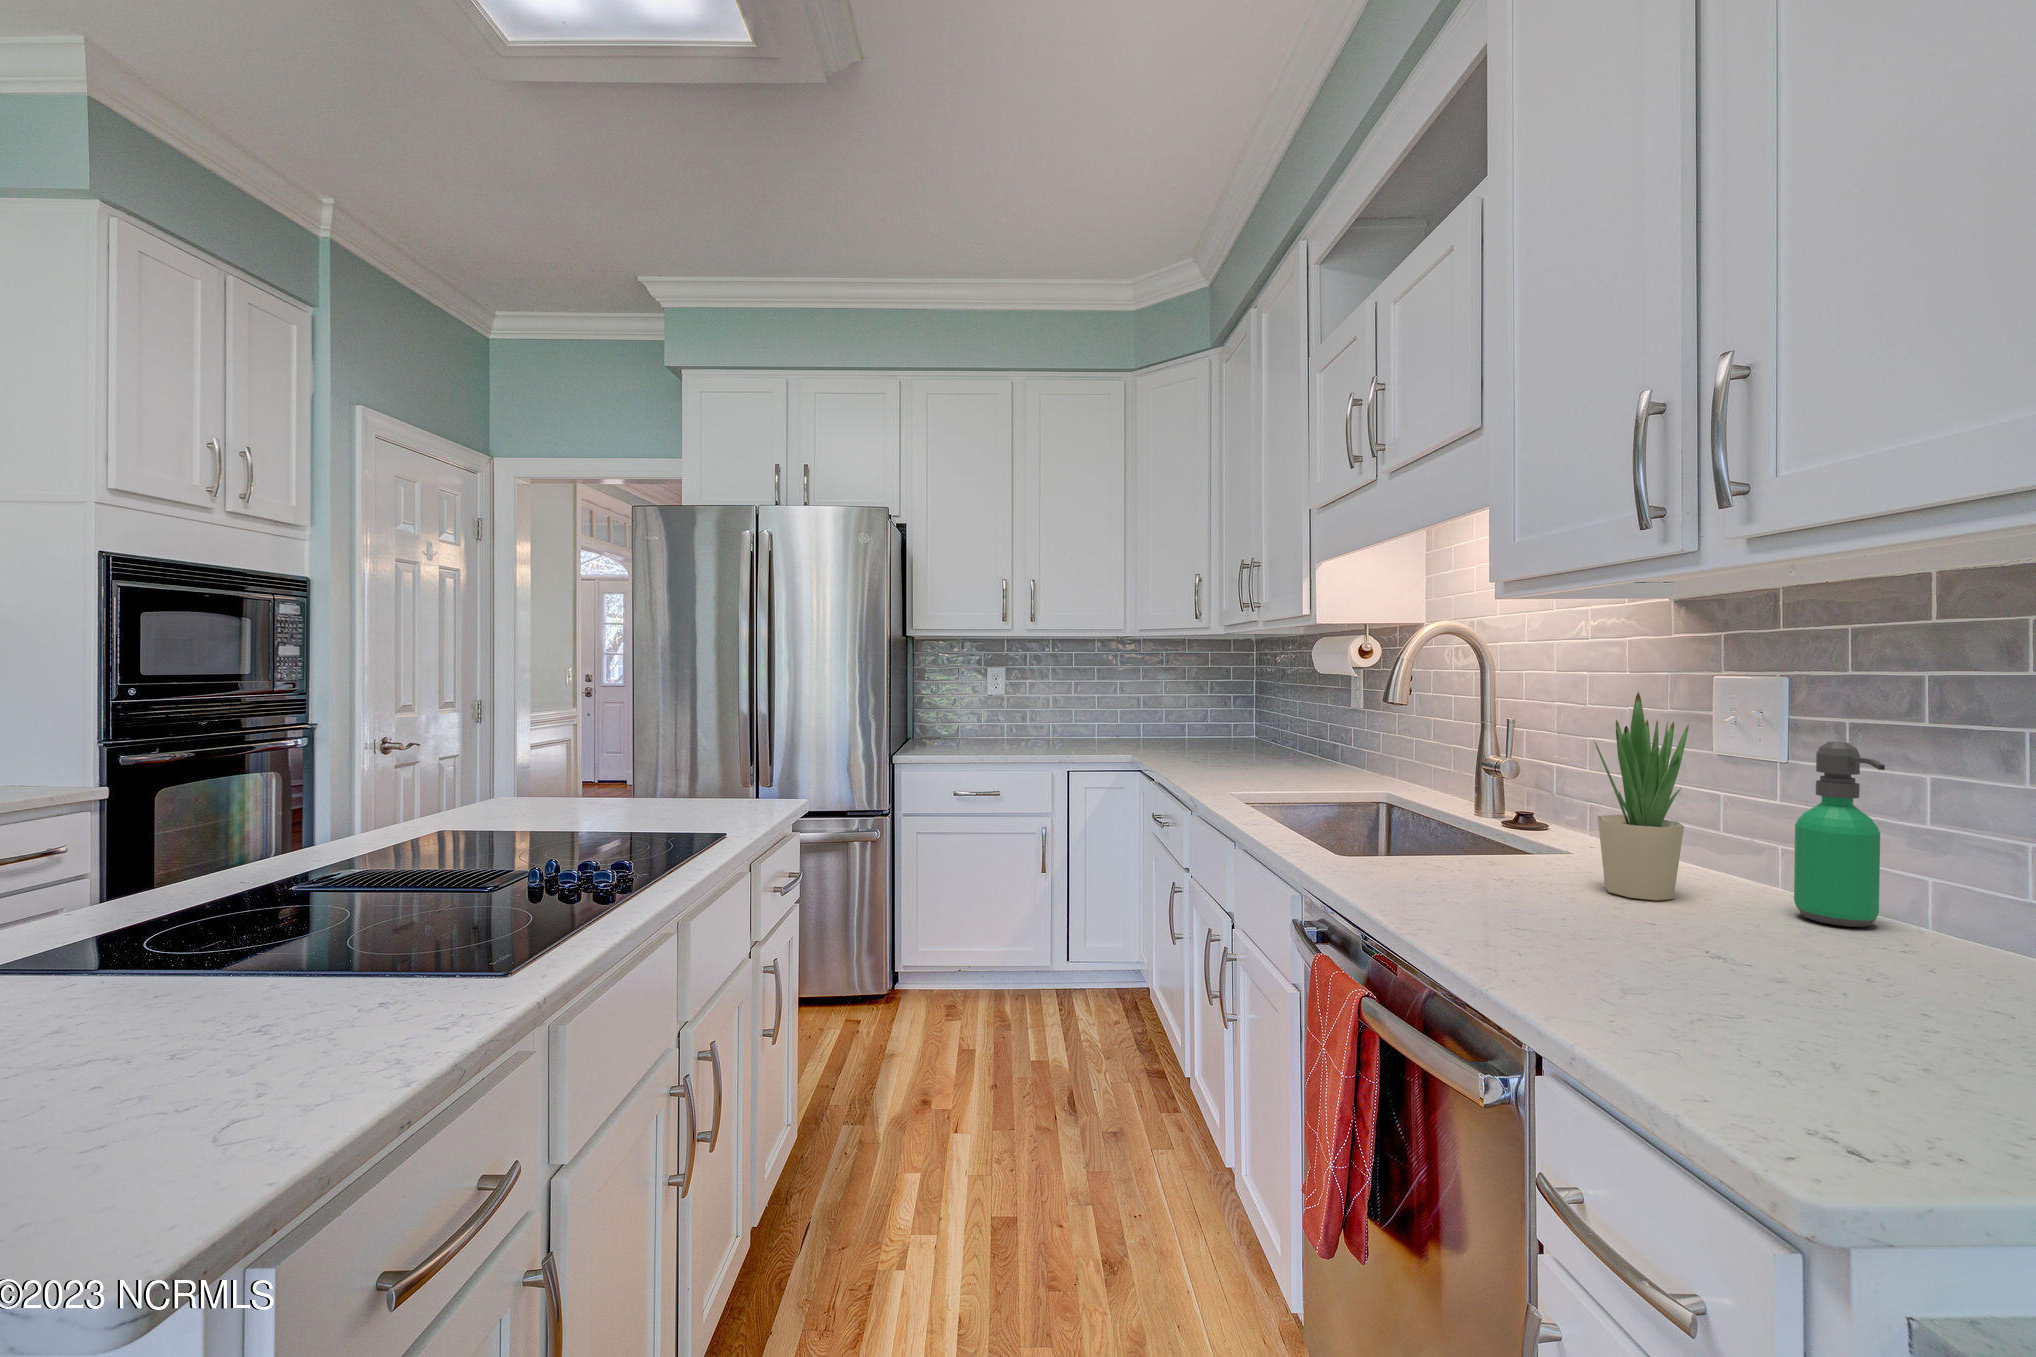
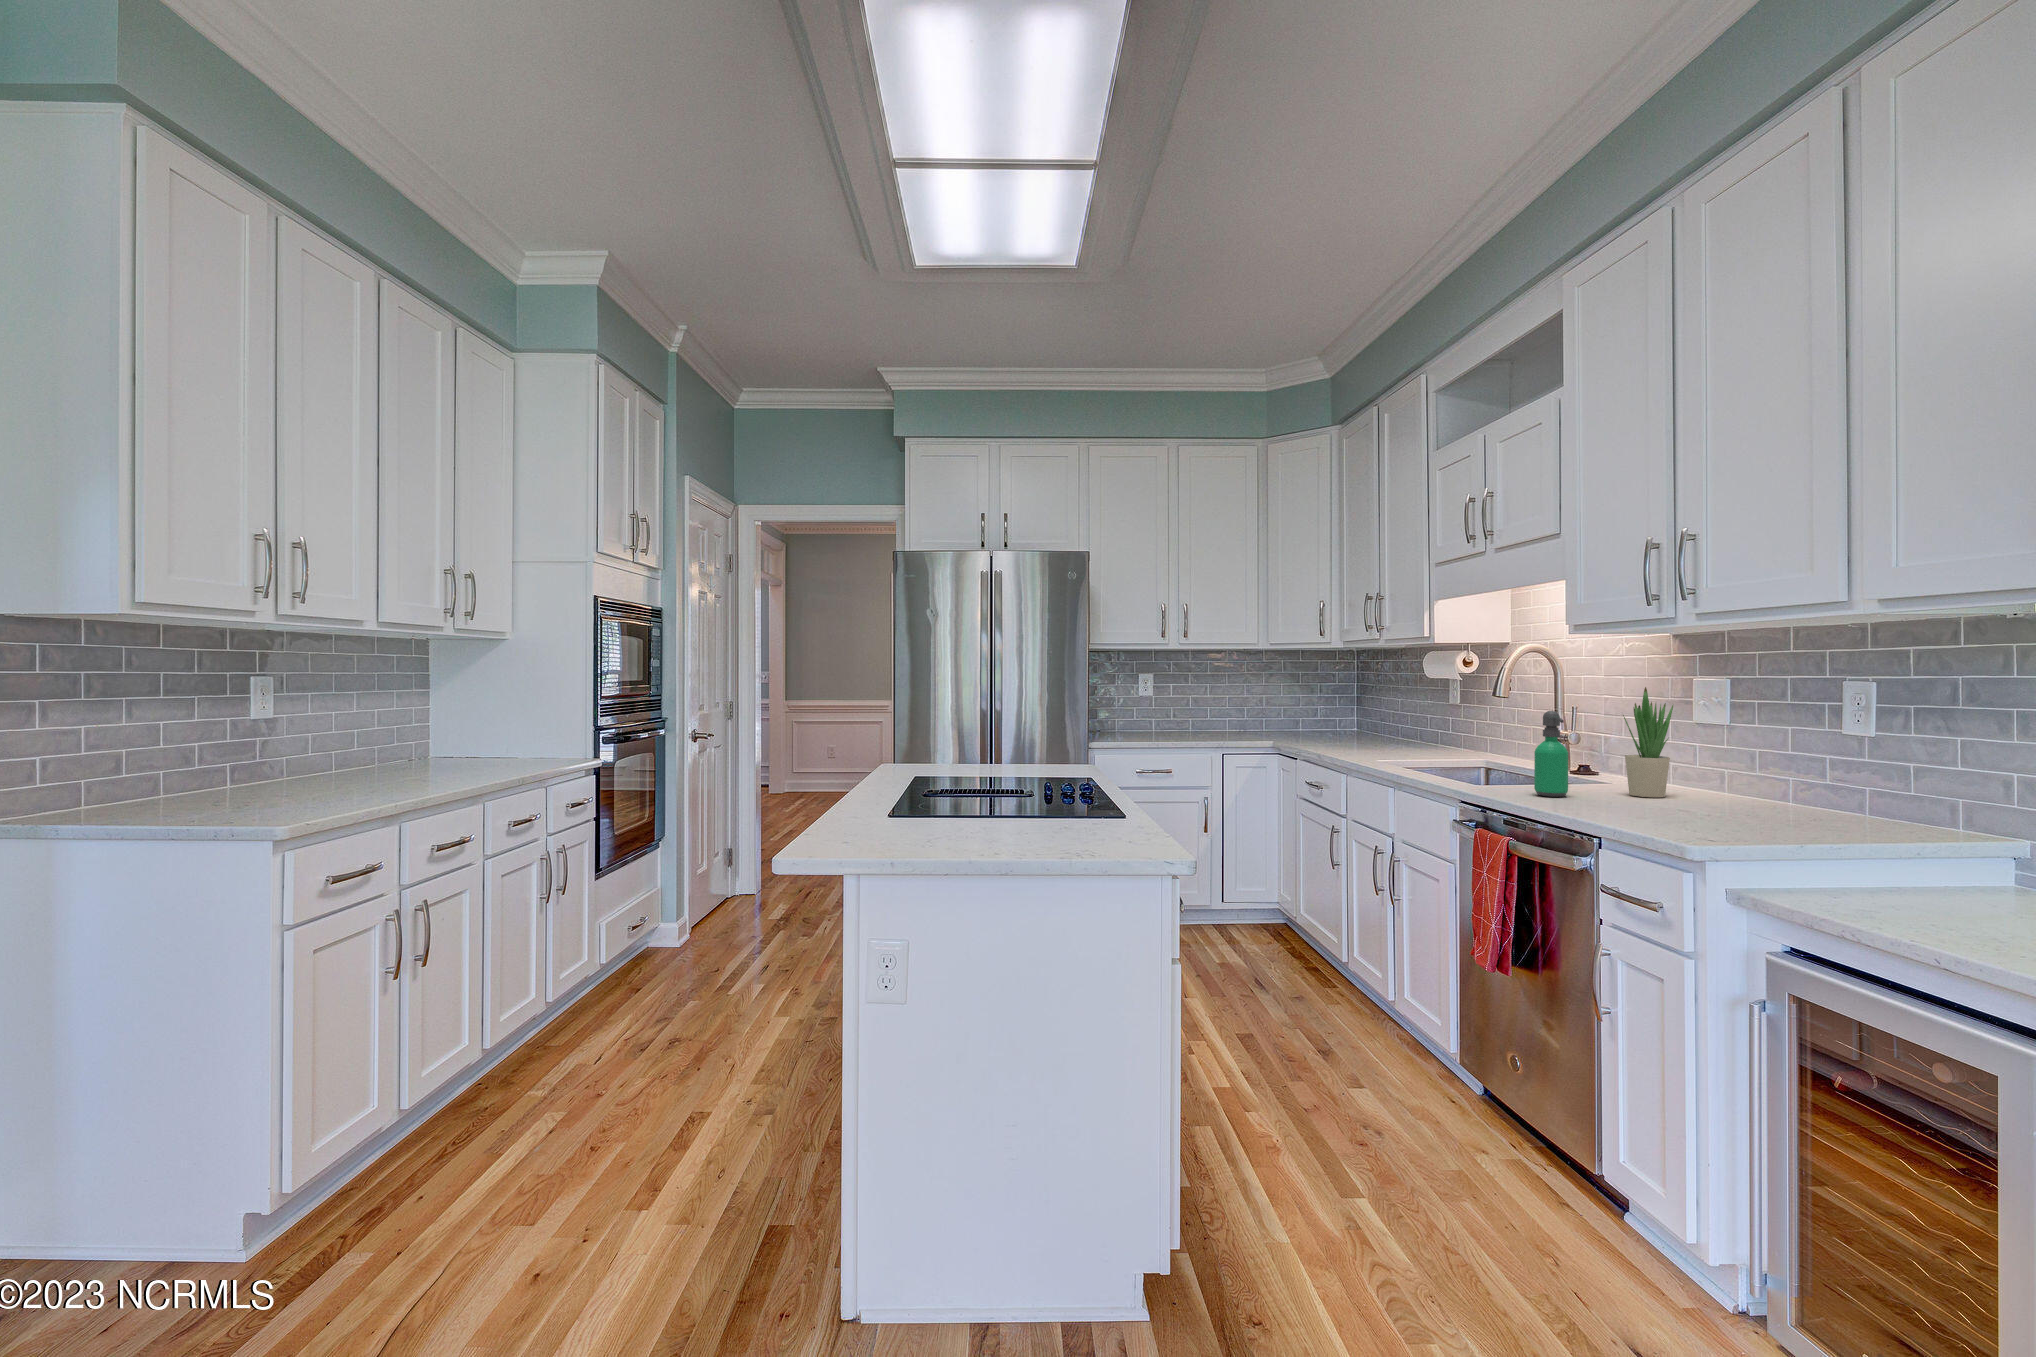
soap dispenser: present [1794,742,1885,927] -> present [1534,711,1568,797]

